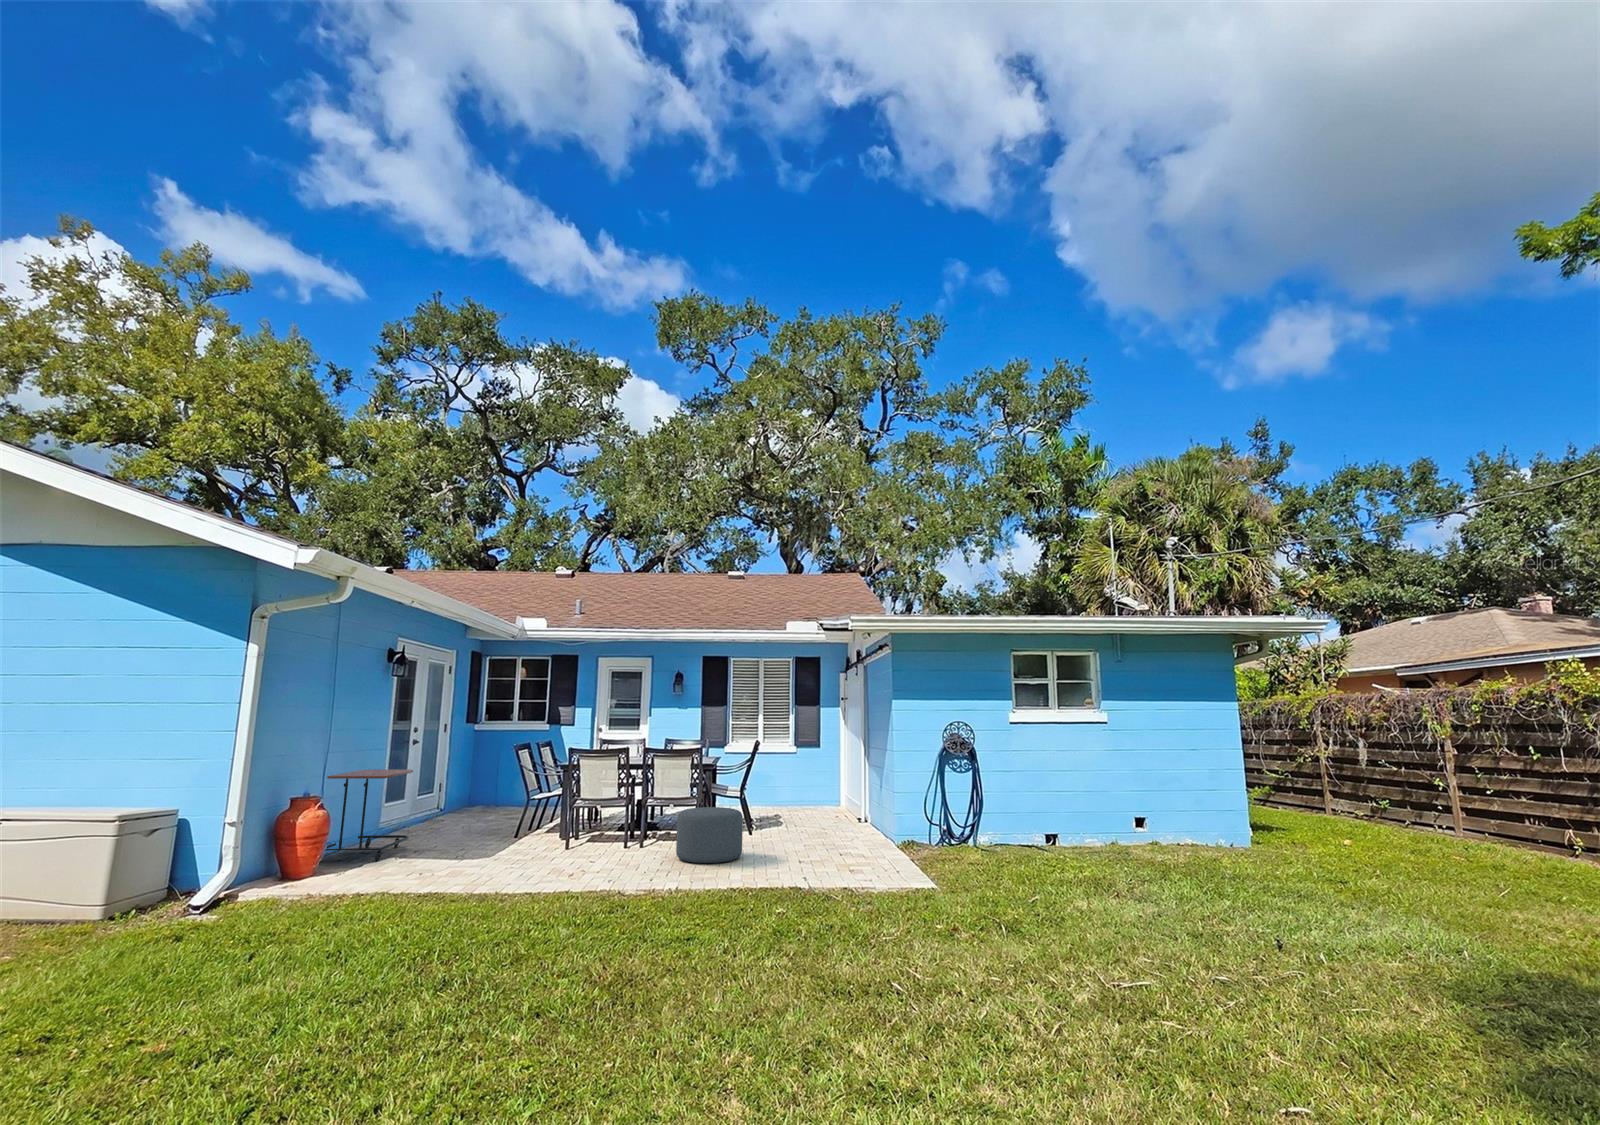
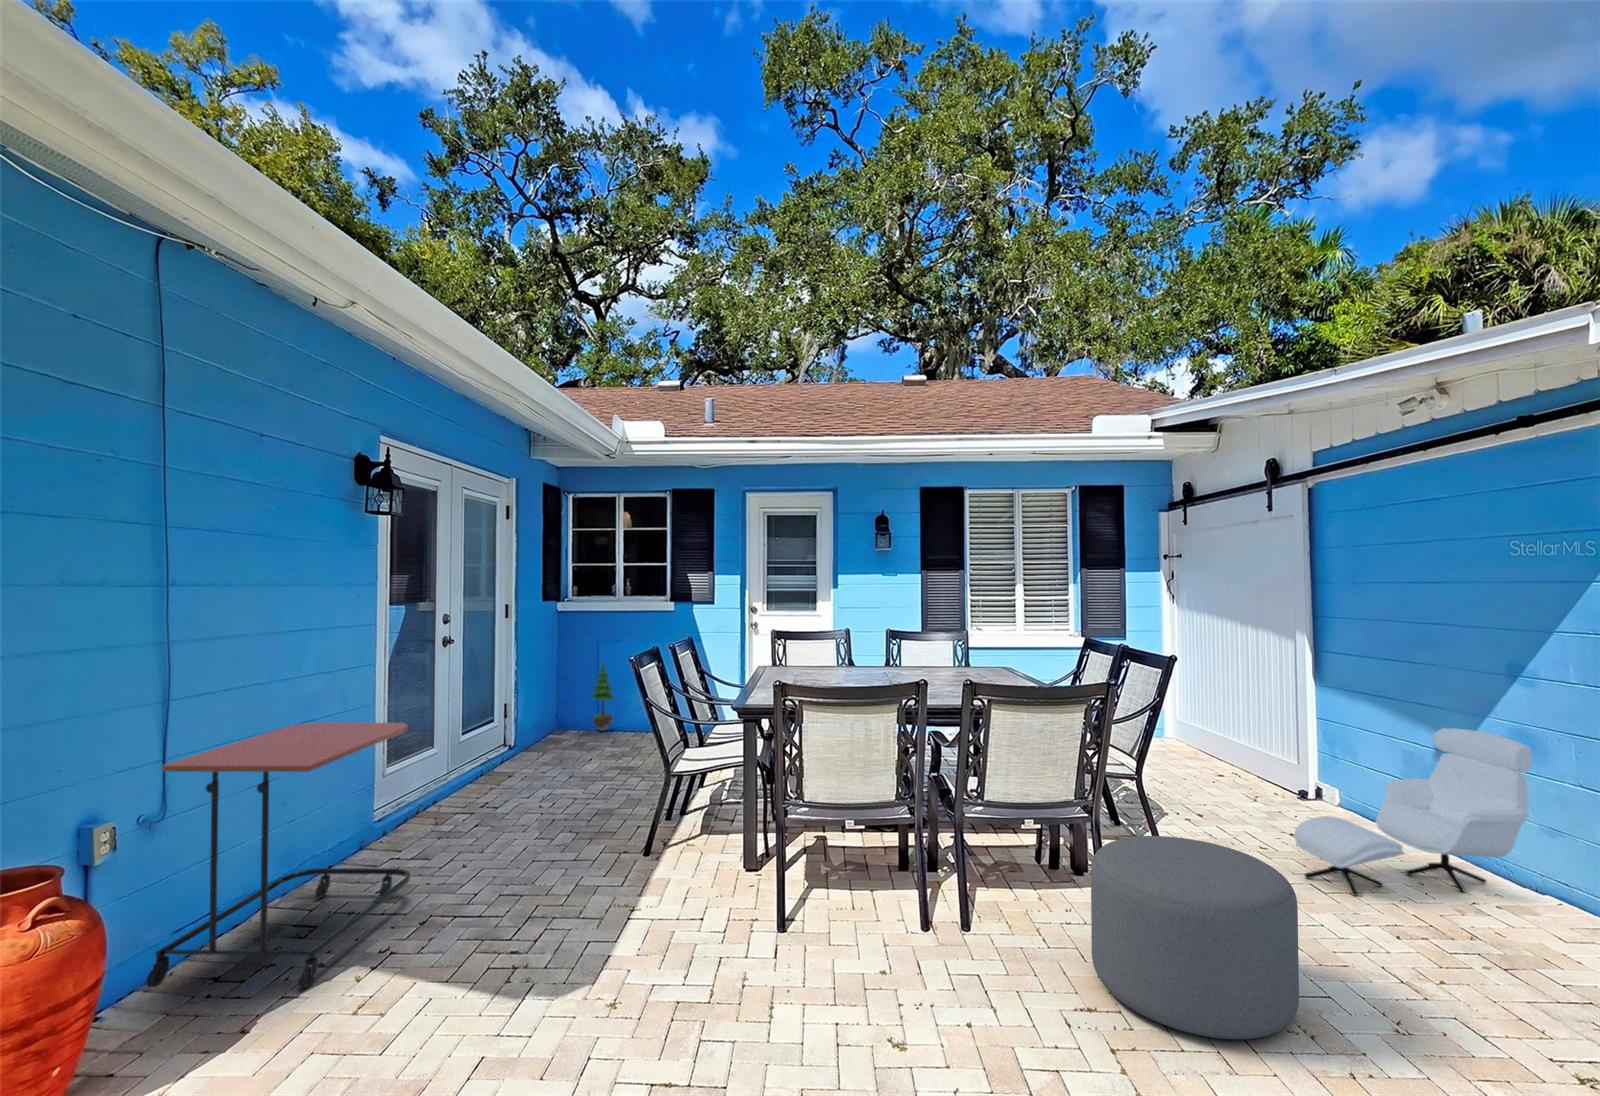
potted tree: none [492,762,509,806] -> present [591,664,615,732]
armchair: none [806,776,889,843] -> present [1295,728,1532,896]

